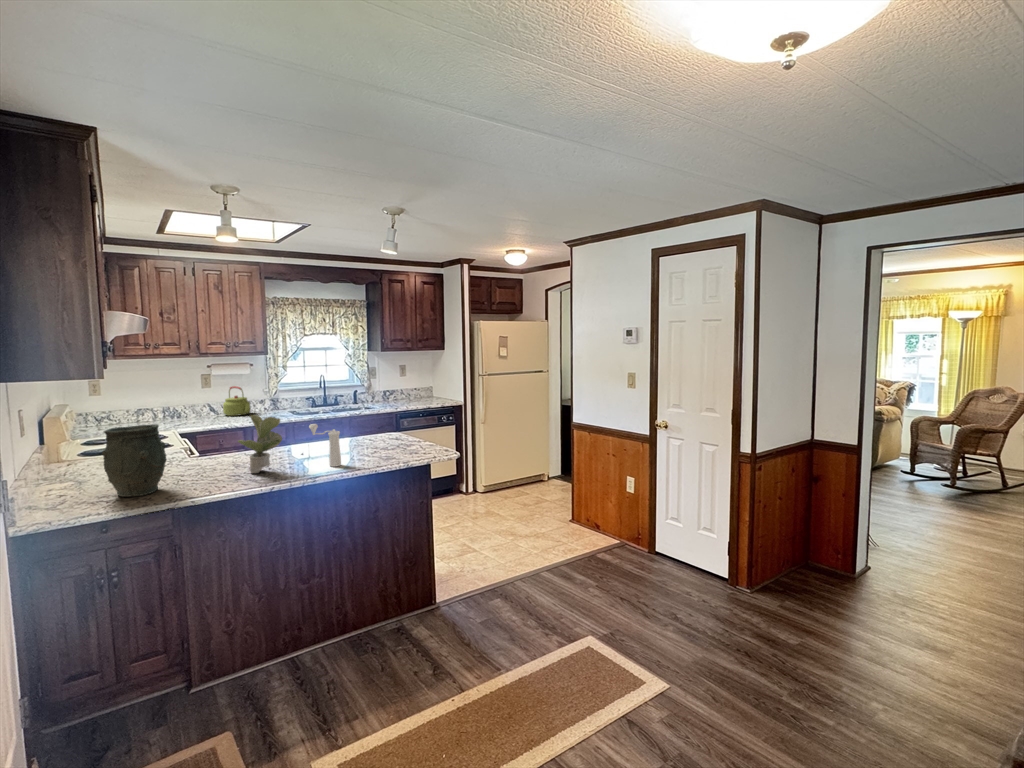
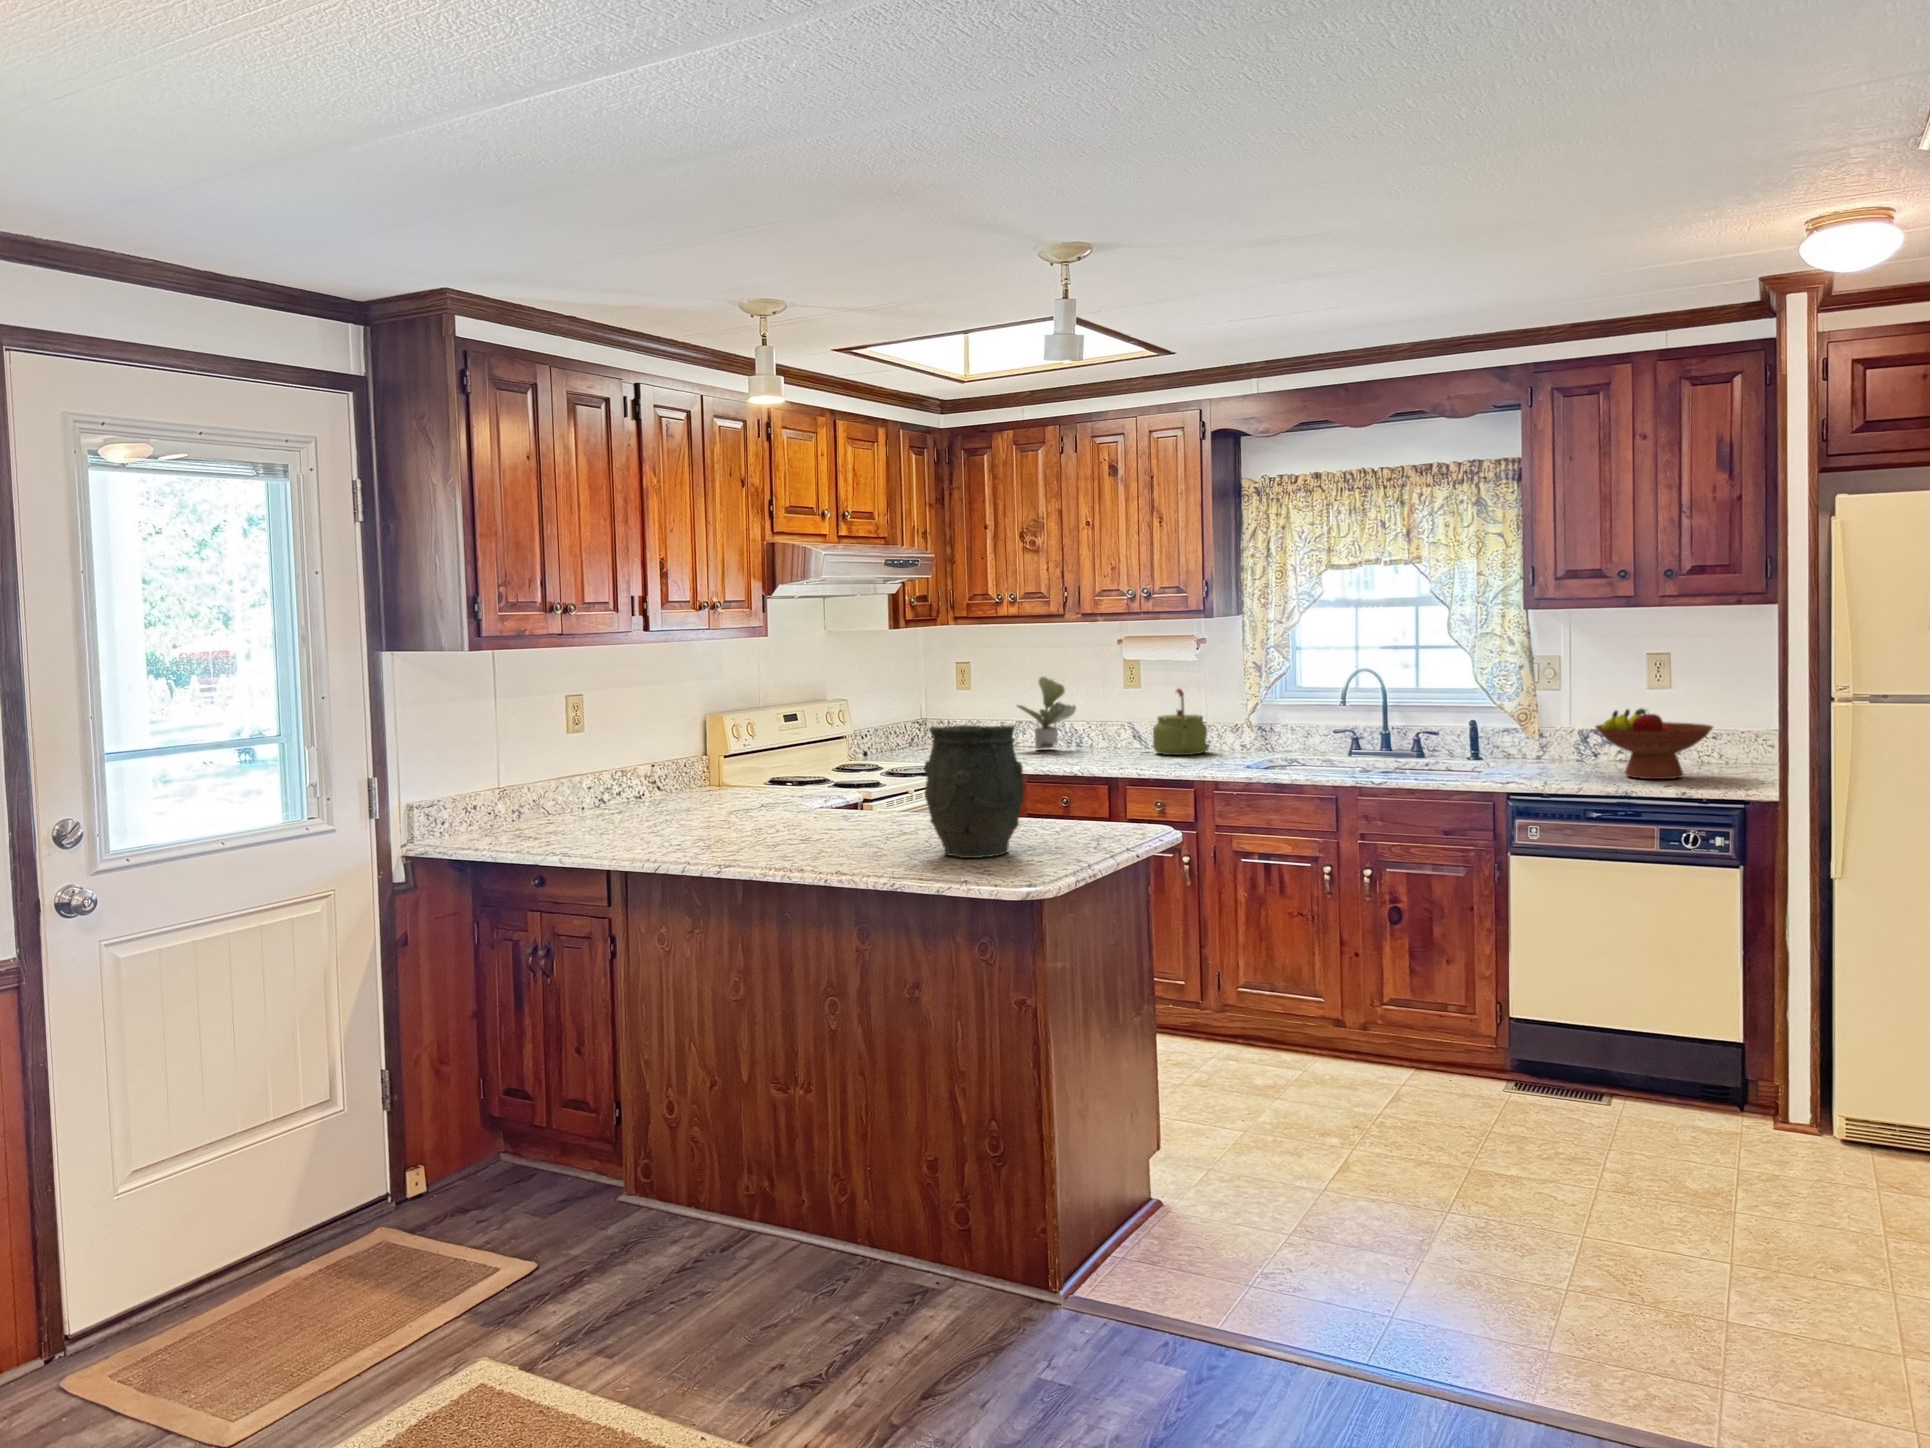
fruit bowl: none [407,382,439,403] -> present [1596,709,1713,779]
potted plant: present [238,415,282,473] -> present [1017,677,1076,749]
vase: present [102,424,166,497] -> present [924,725,1024,858]
pepper mill: present [309,424,341,467] -> none [833,754,867,853]

